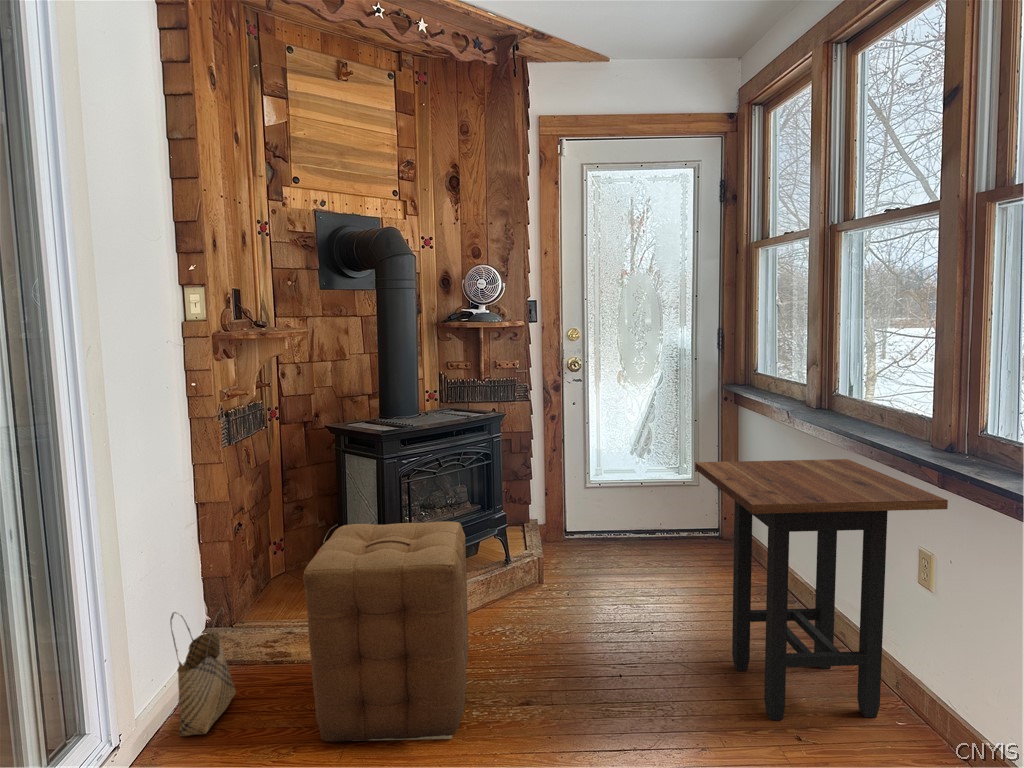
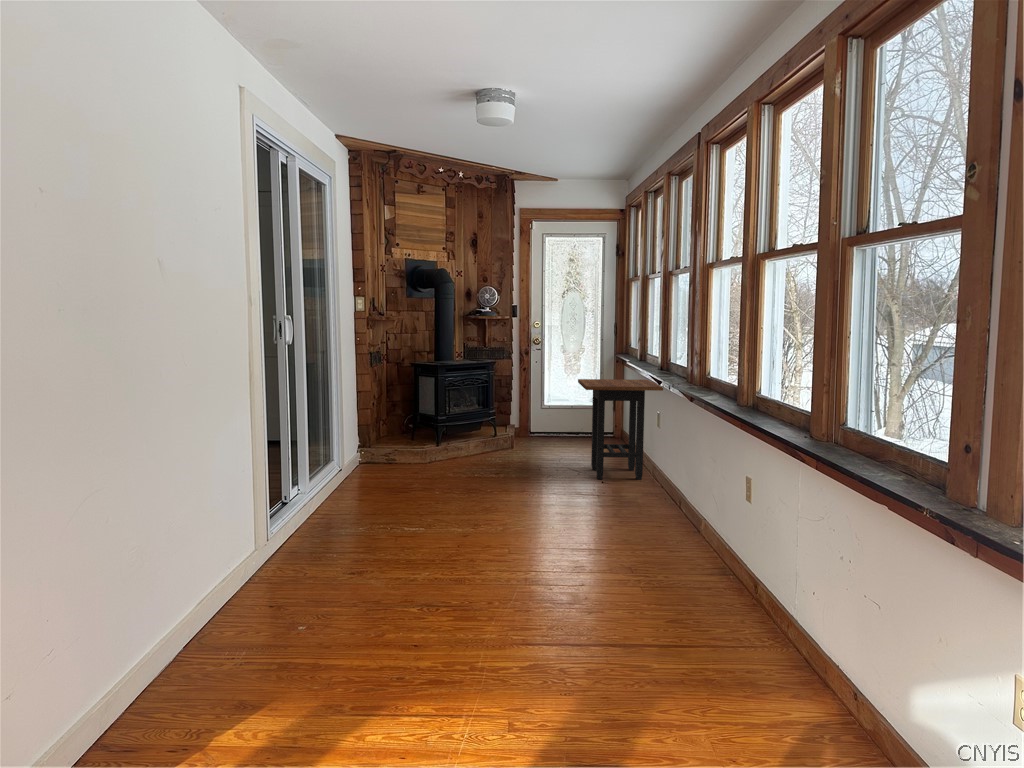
ottoman: present [303,521,468,742] -> none [410,400,475,480]
woven basket: present [170,608,236,736] -> none [354,429,376,477]

